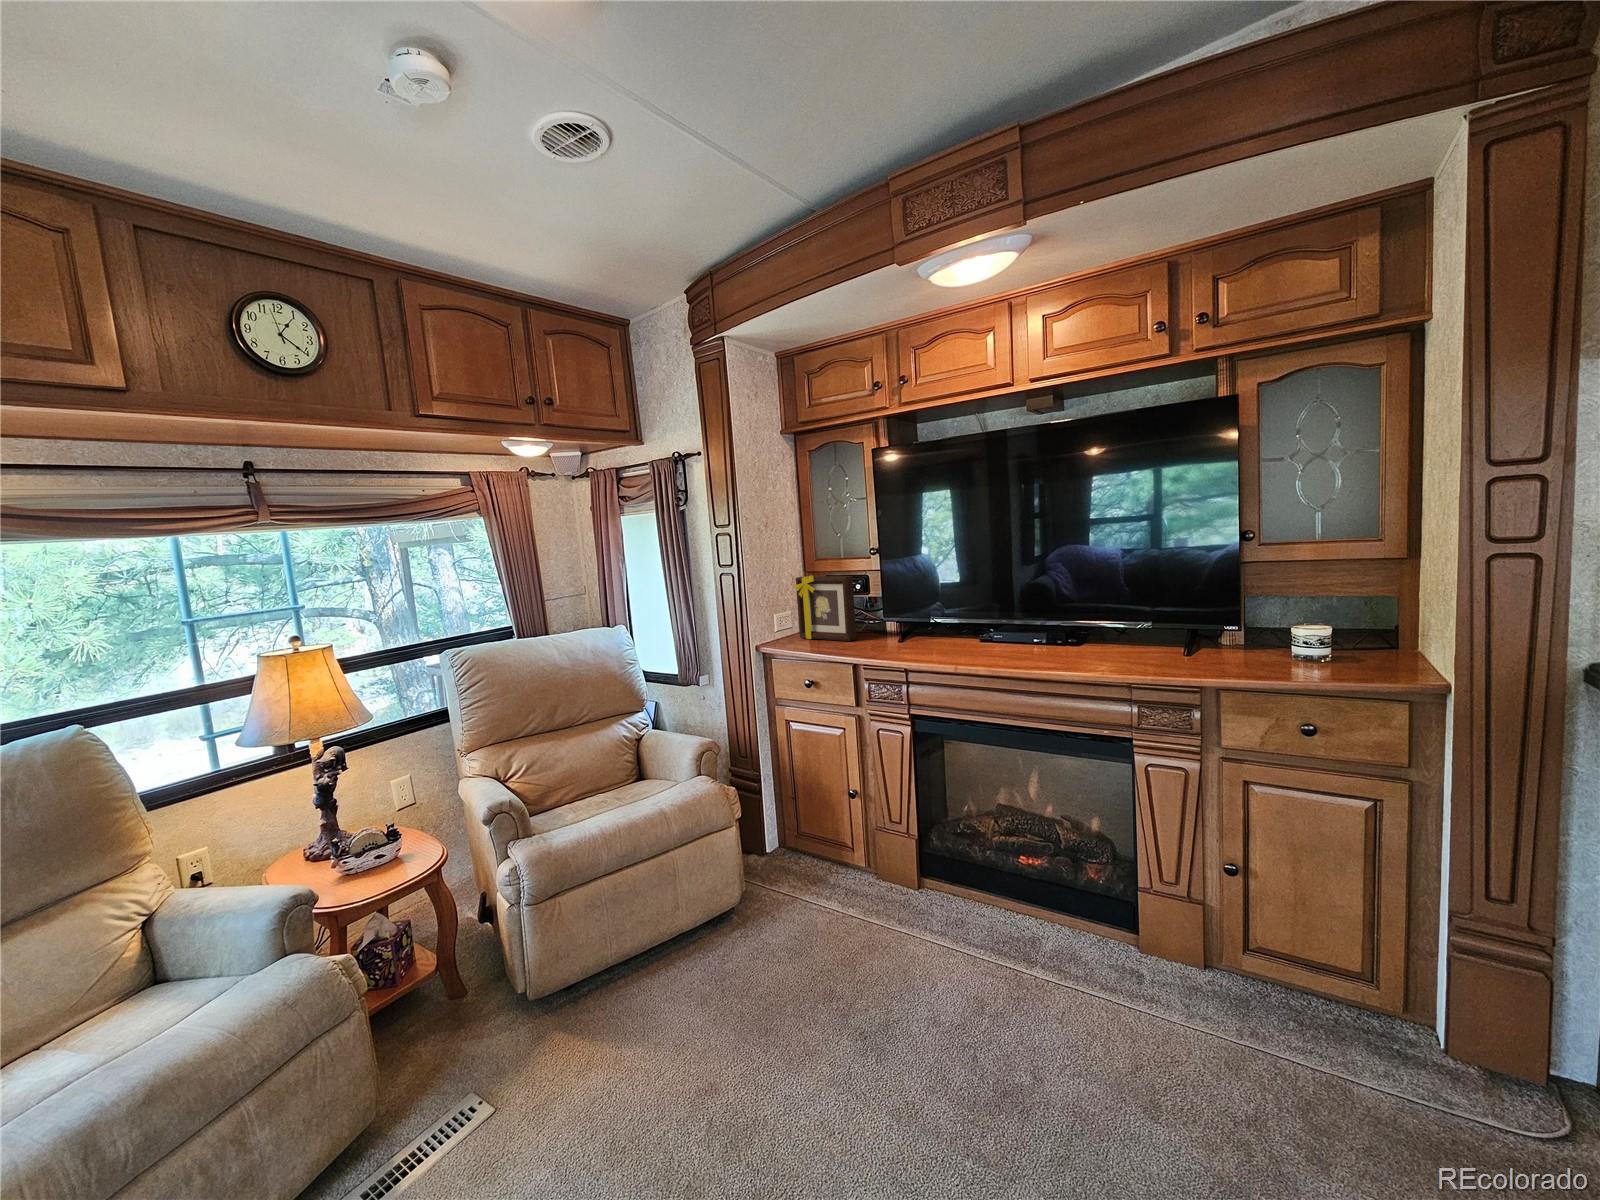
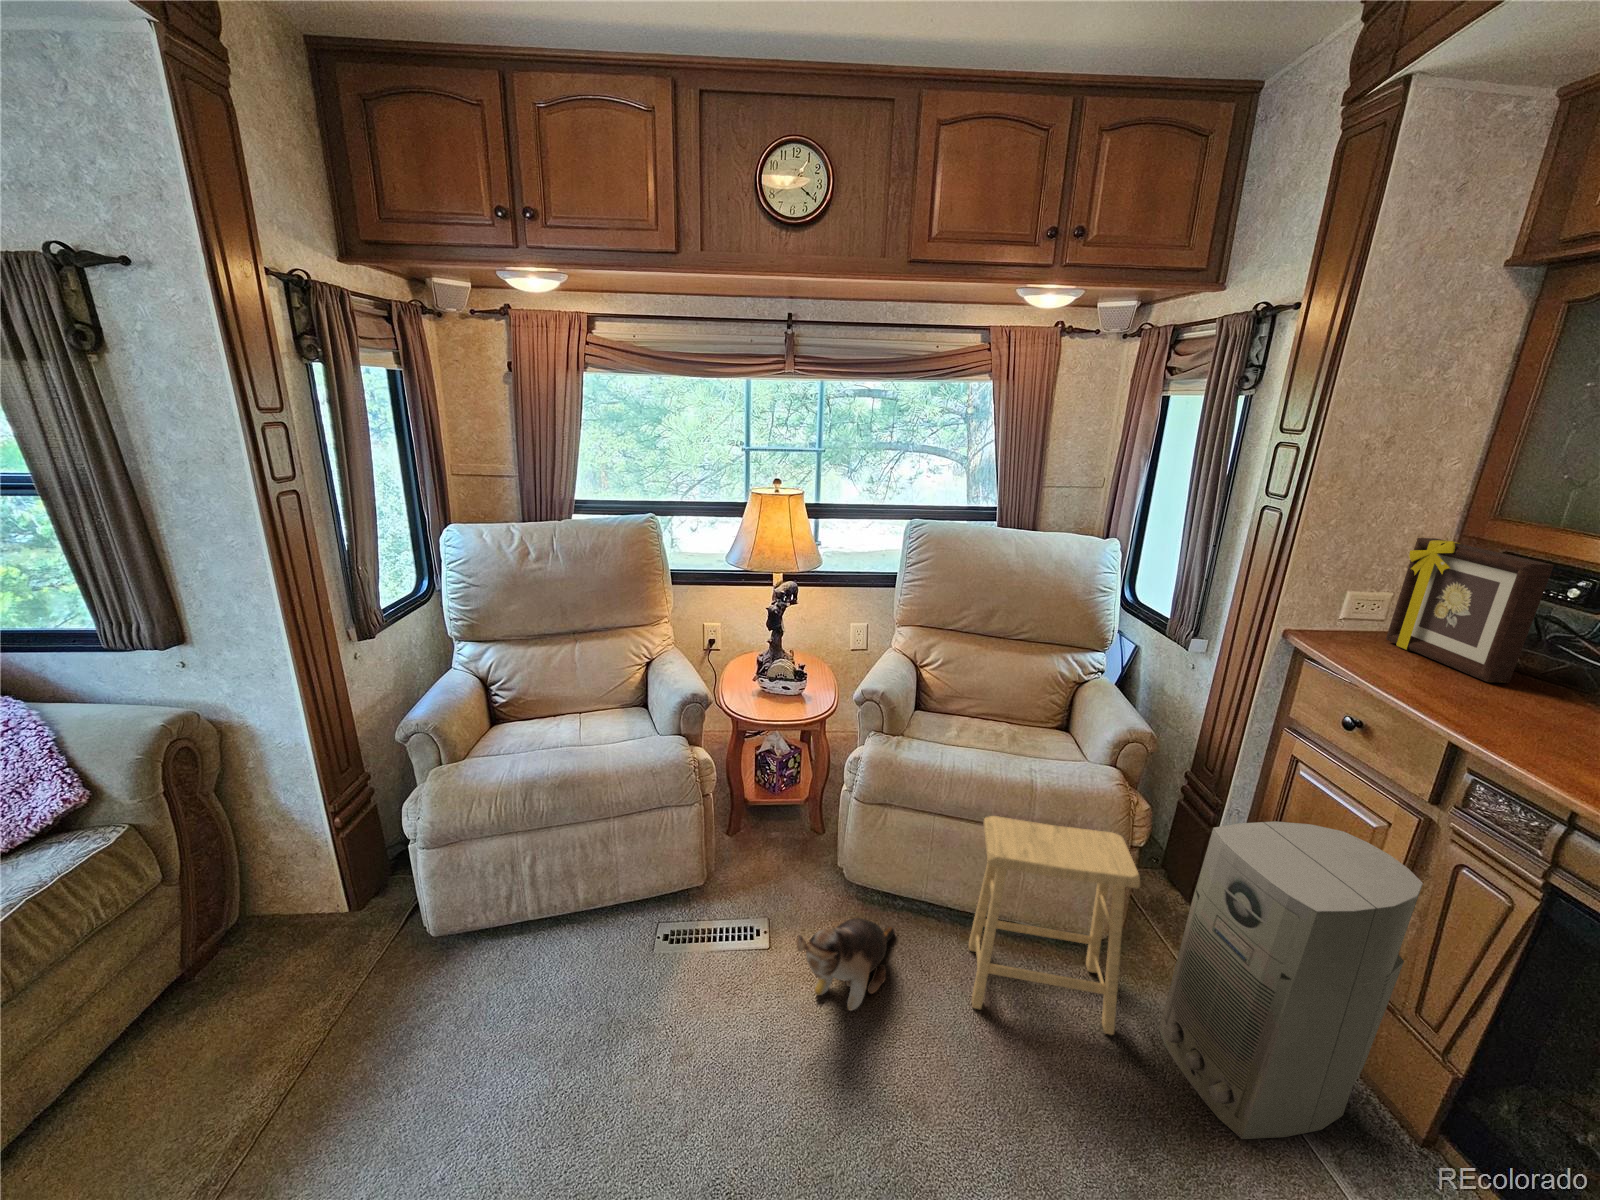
air purifier: none [783,743,887,946] -> present [1159,821,1423,1139]
footstool: none [645,811,778,1005] -> present [969,816,1140,1035]
plush toy: none [549,999,619,1099] -> present [797,918,894,1010]

